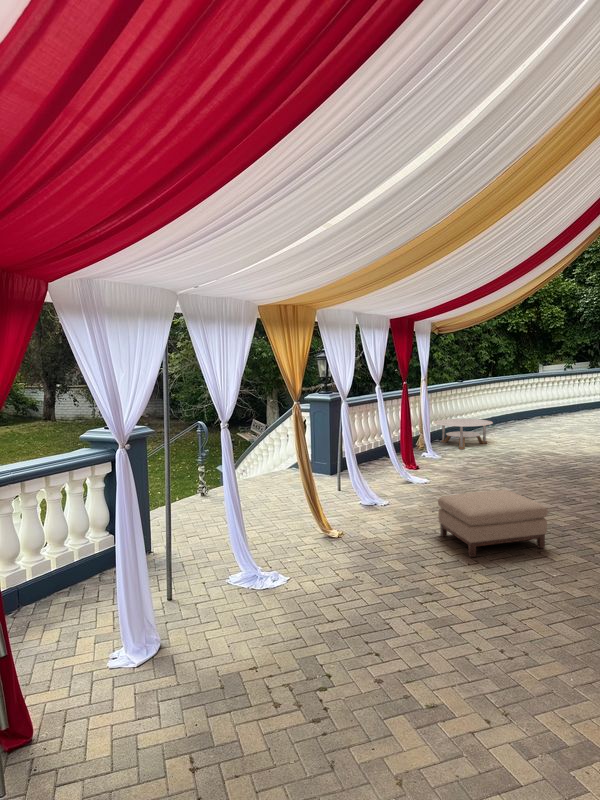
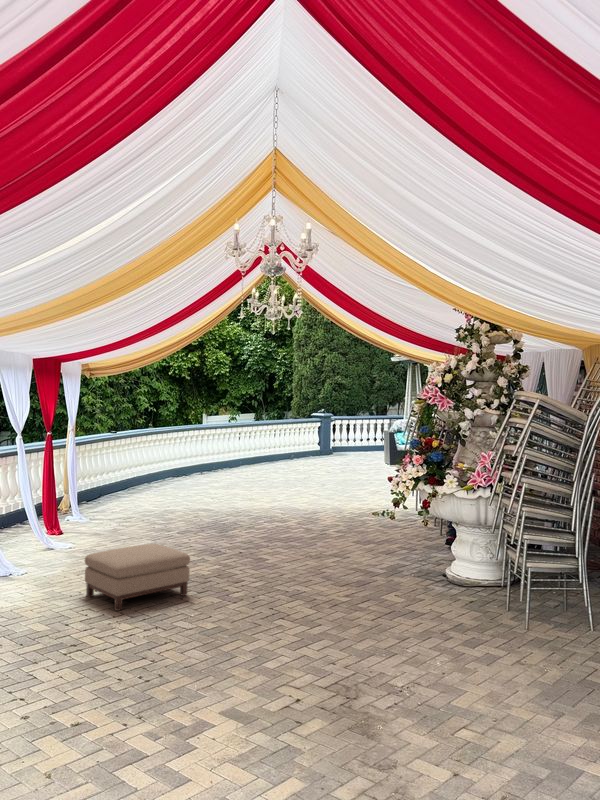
round table: present [434,419,493,449] -> none [81,476,148,511]

